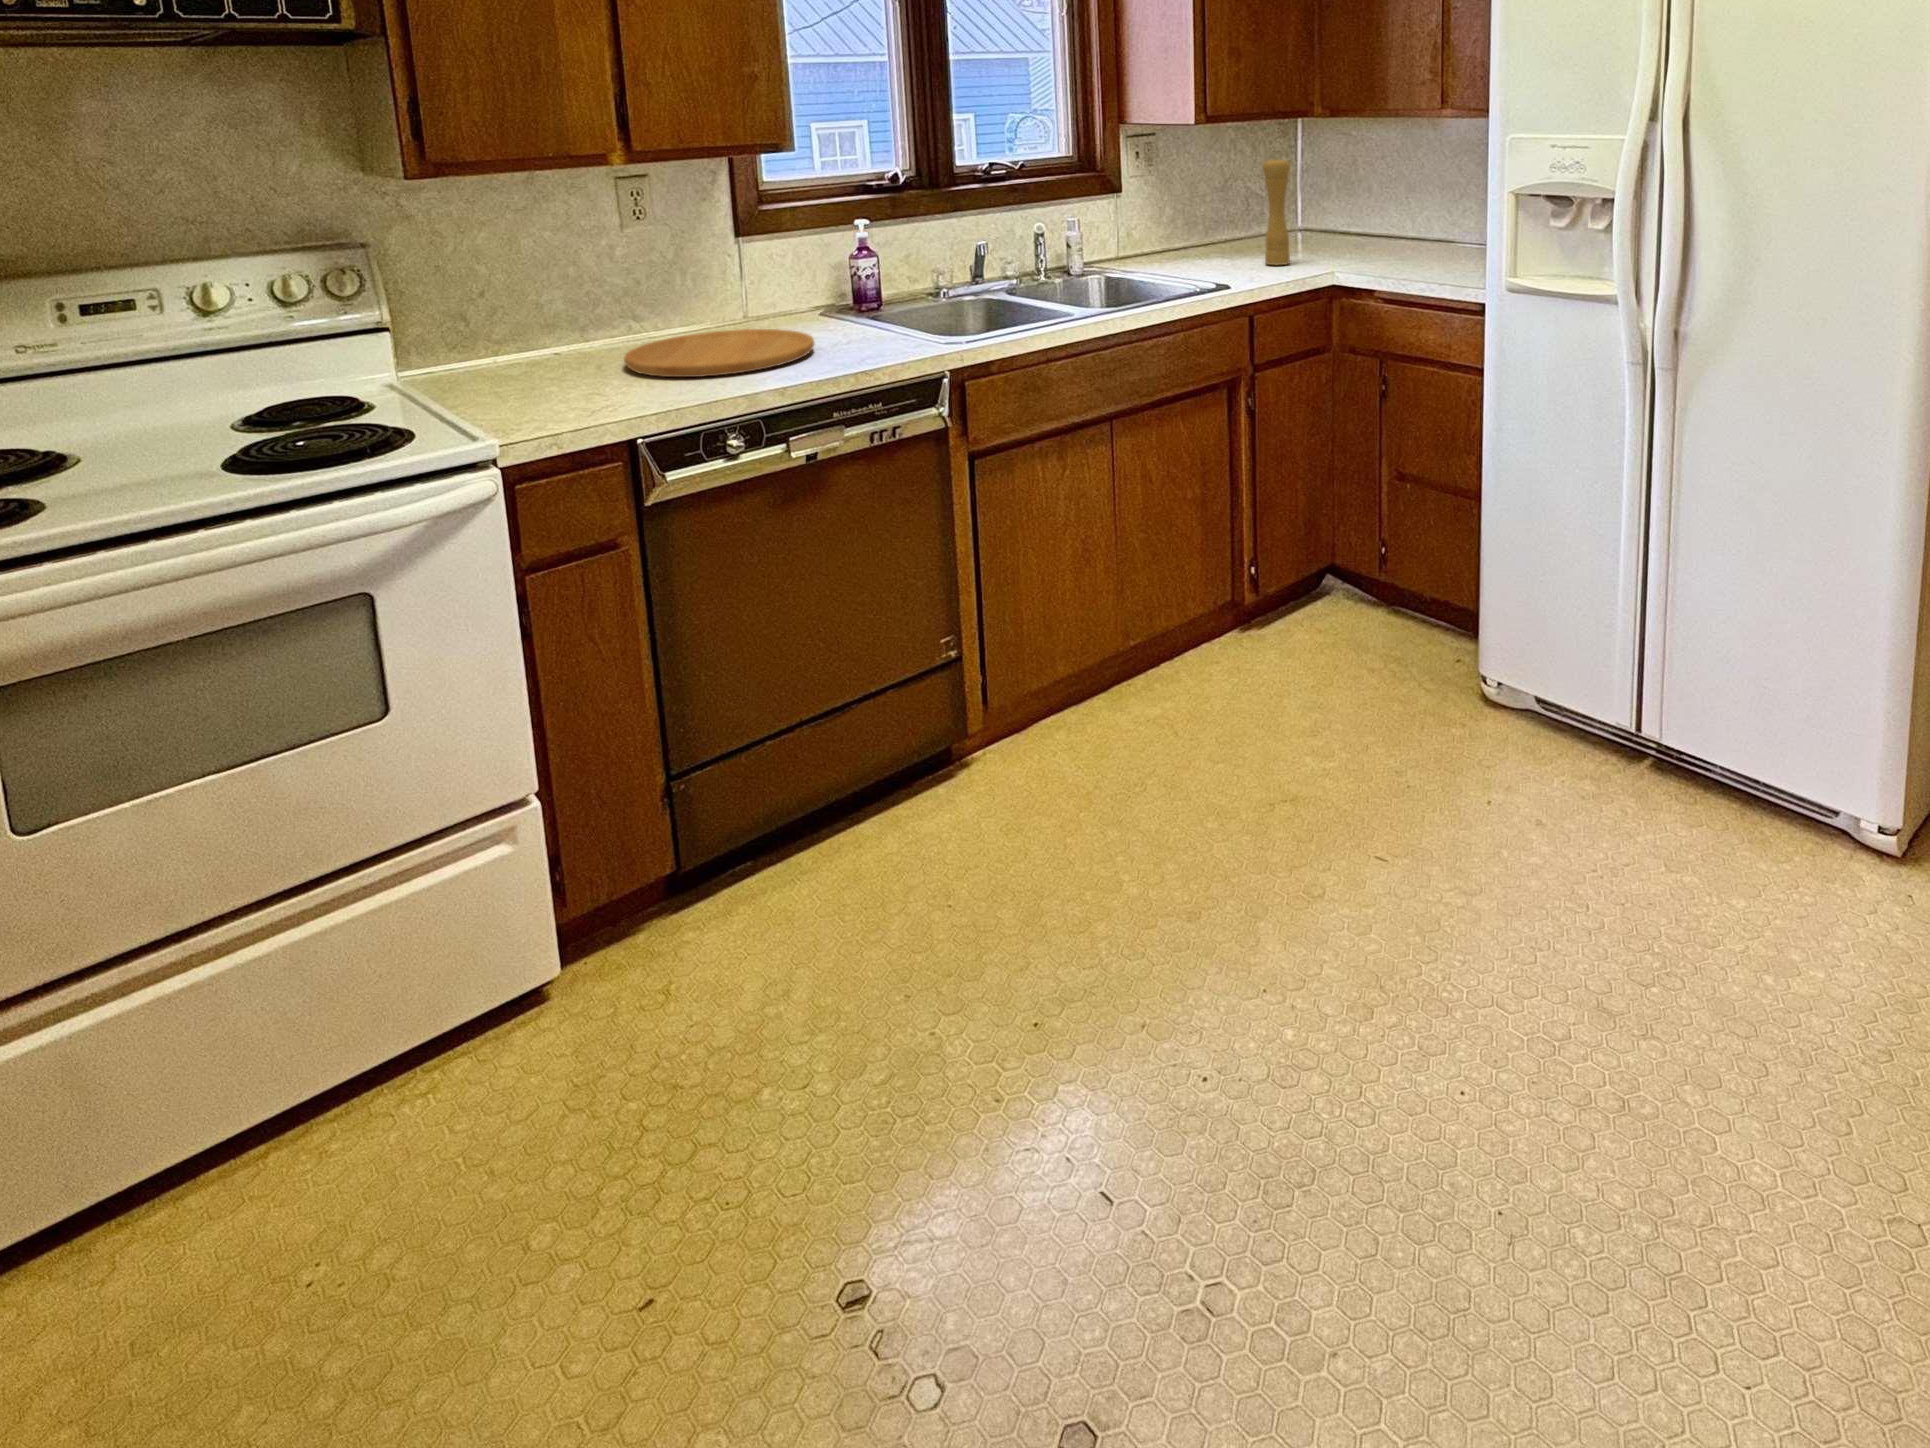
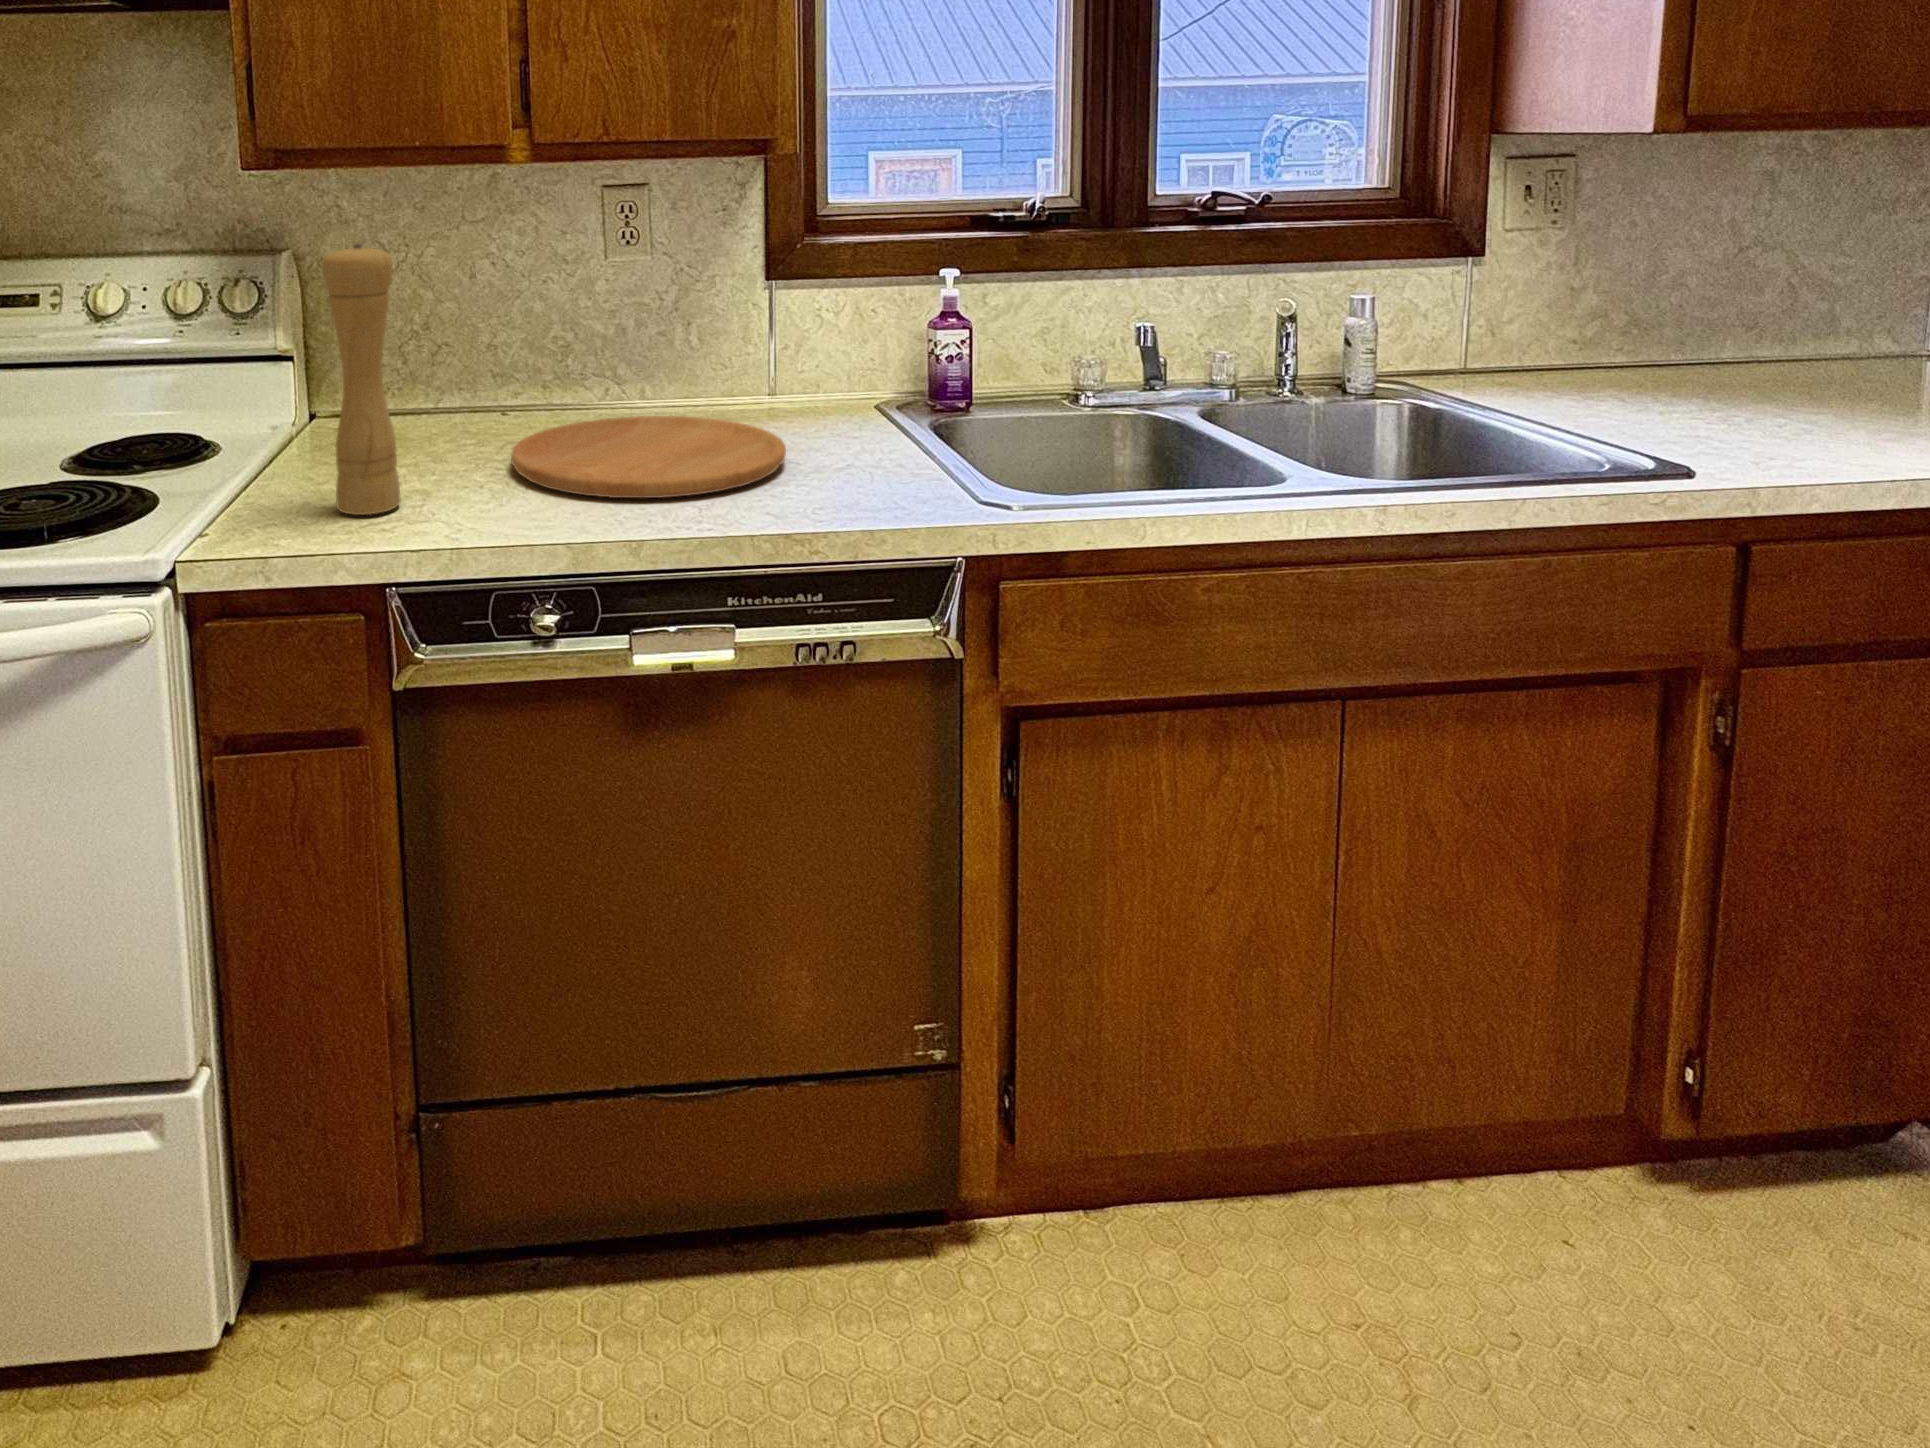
pepper mill: present [1263,158,1290,265] -> present [322,244,401,515]

